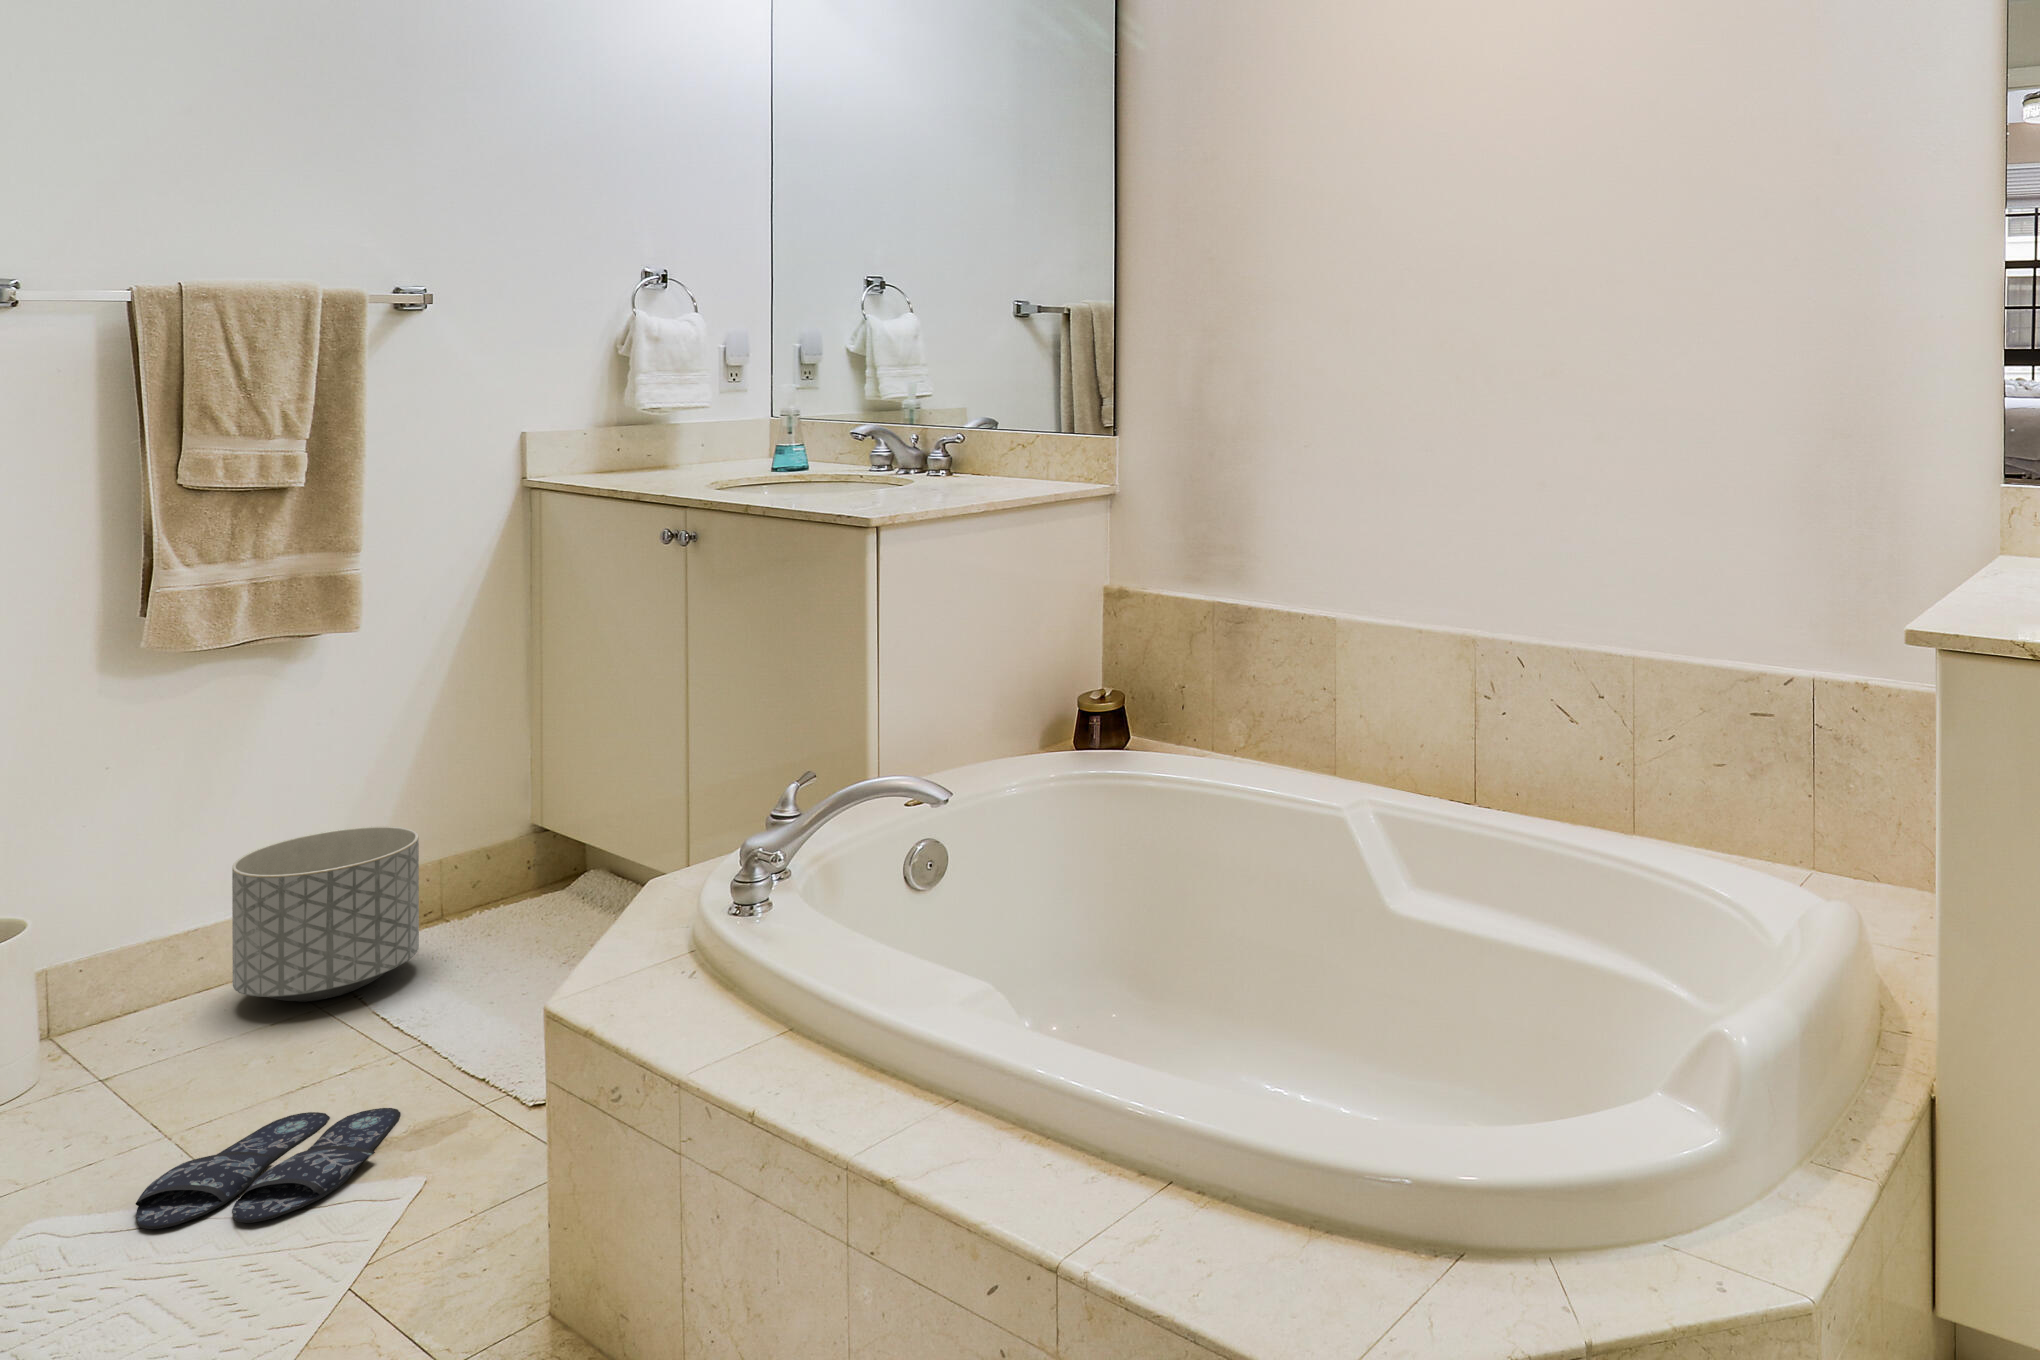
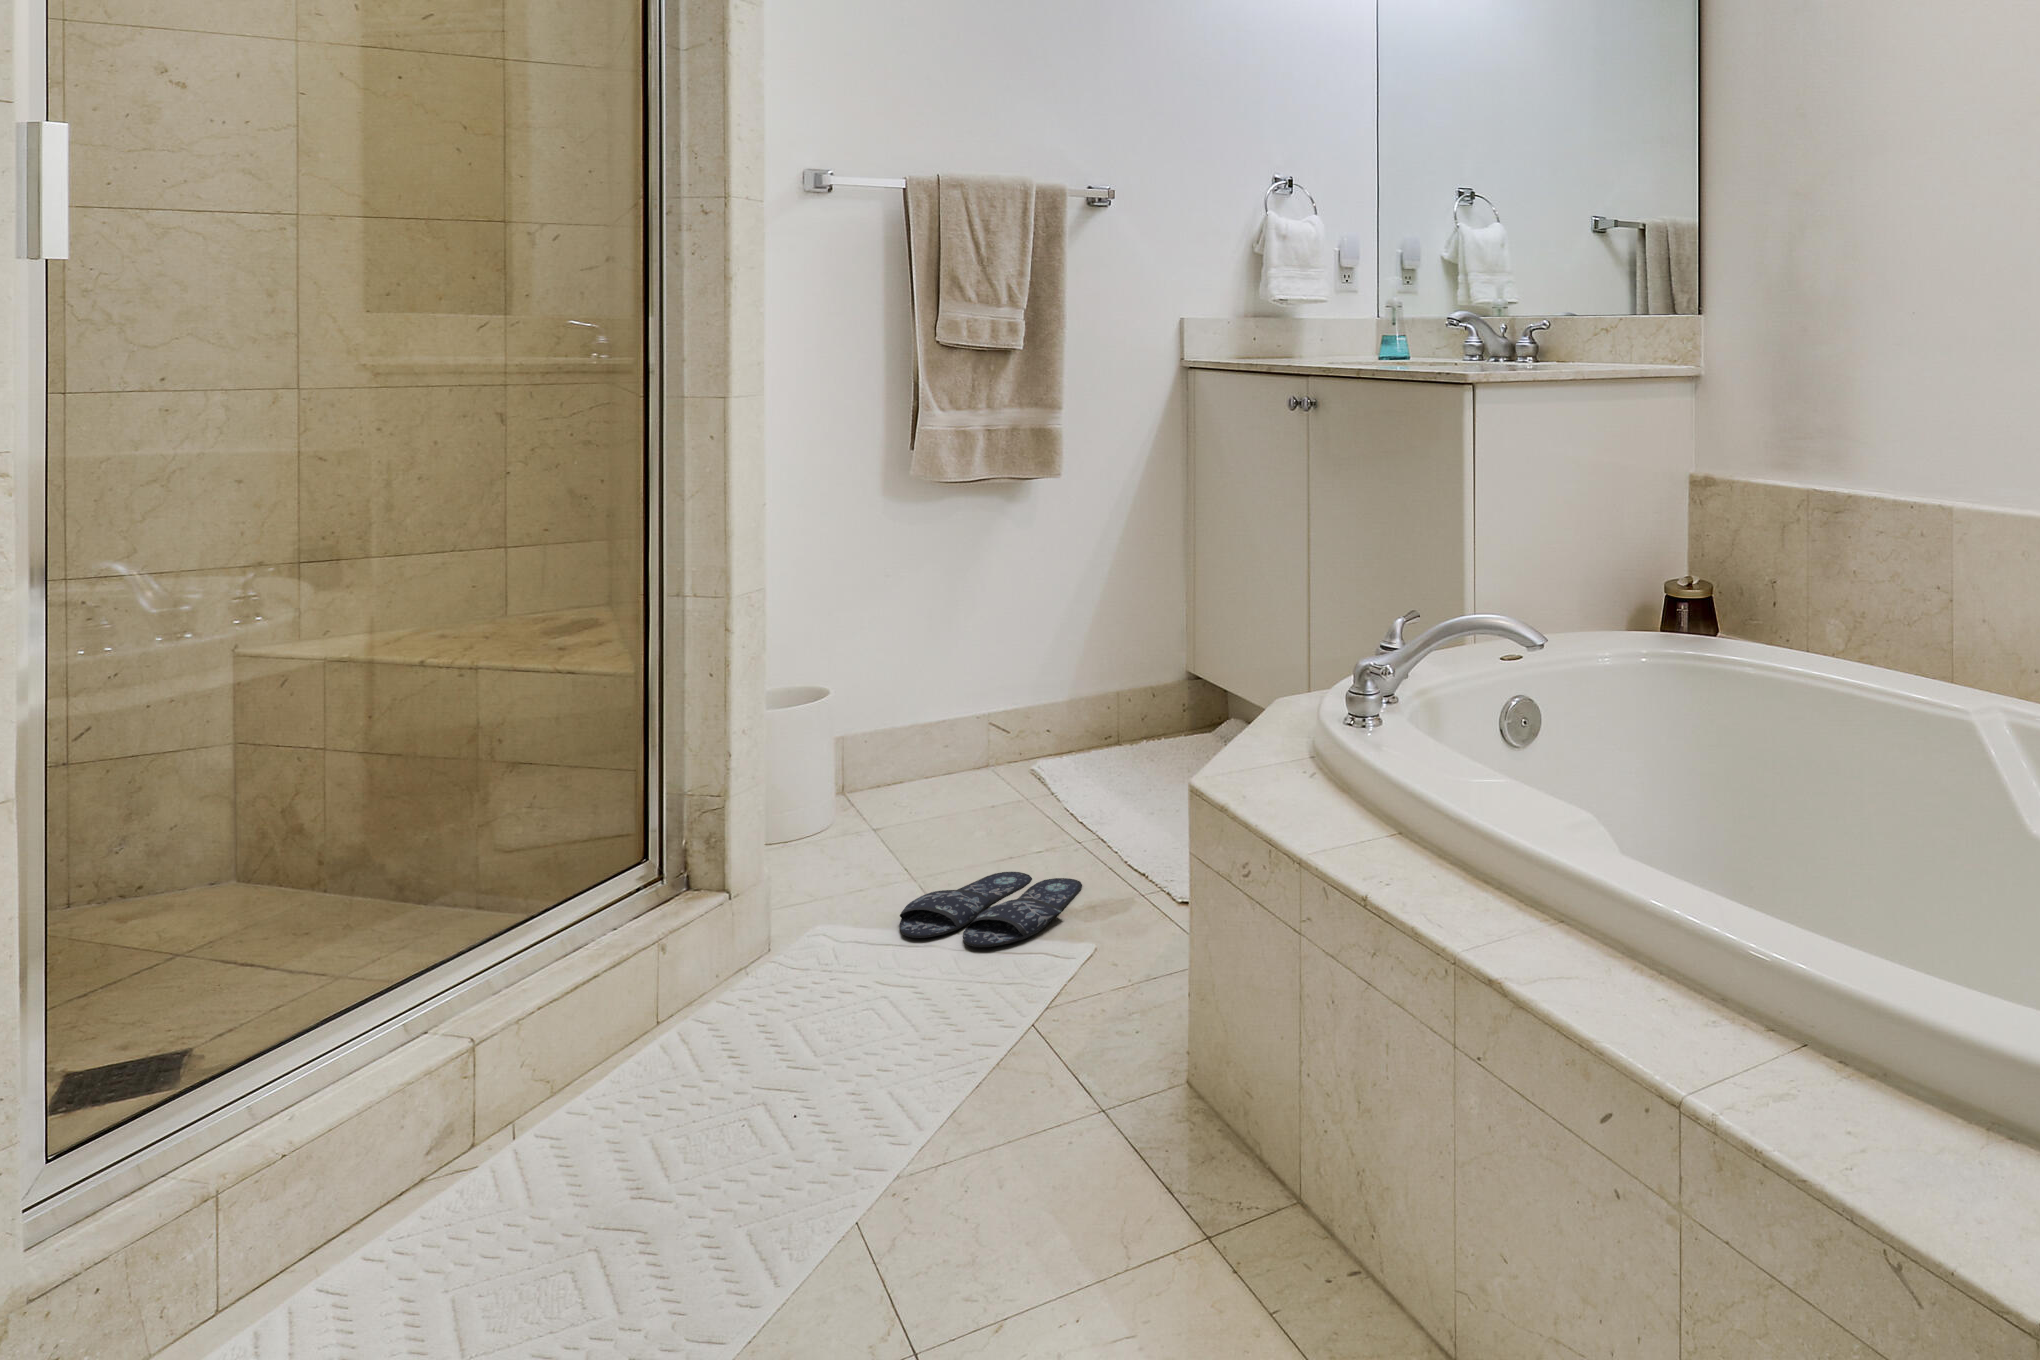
planter: present [232,826,419,1001] -> none [969,650,1099,788]

